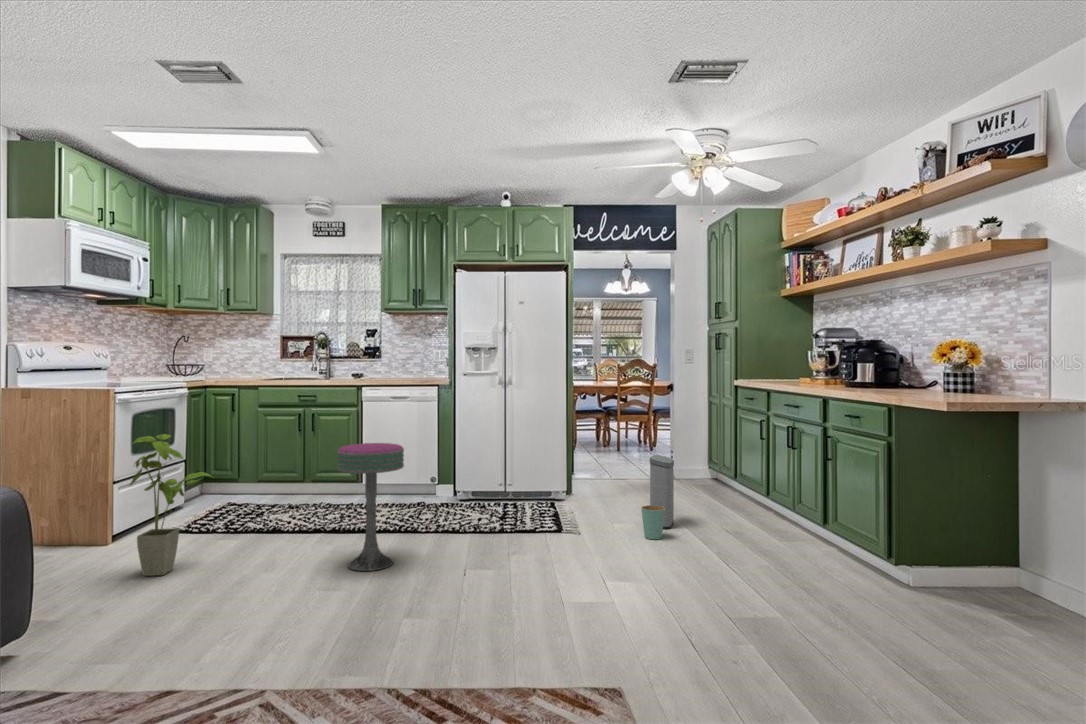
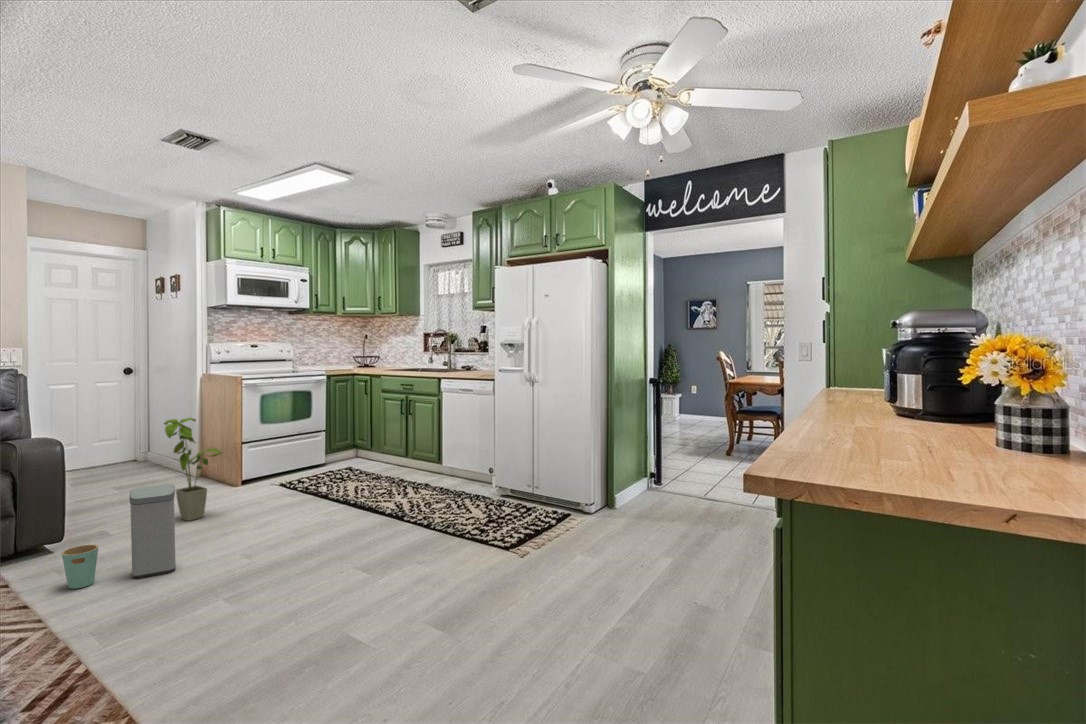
bar stool: present [337,443,404,571] -> none [256,439,319,552]
trash can: present [641,455,674,539] -> present [62,484,176,589]

